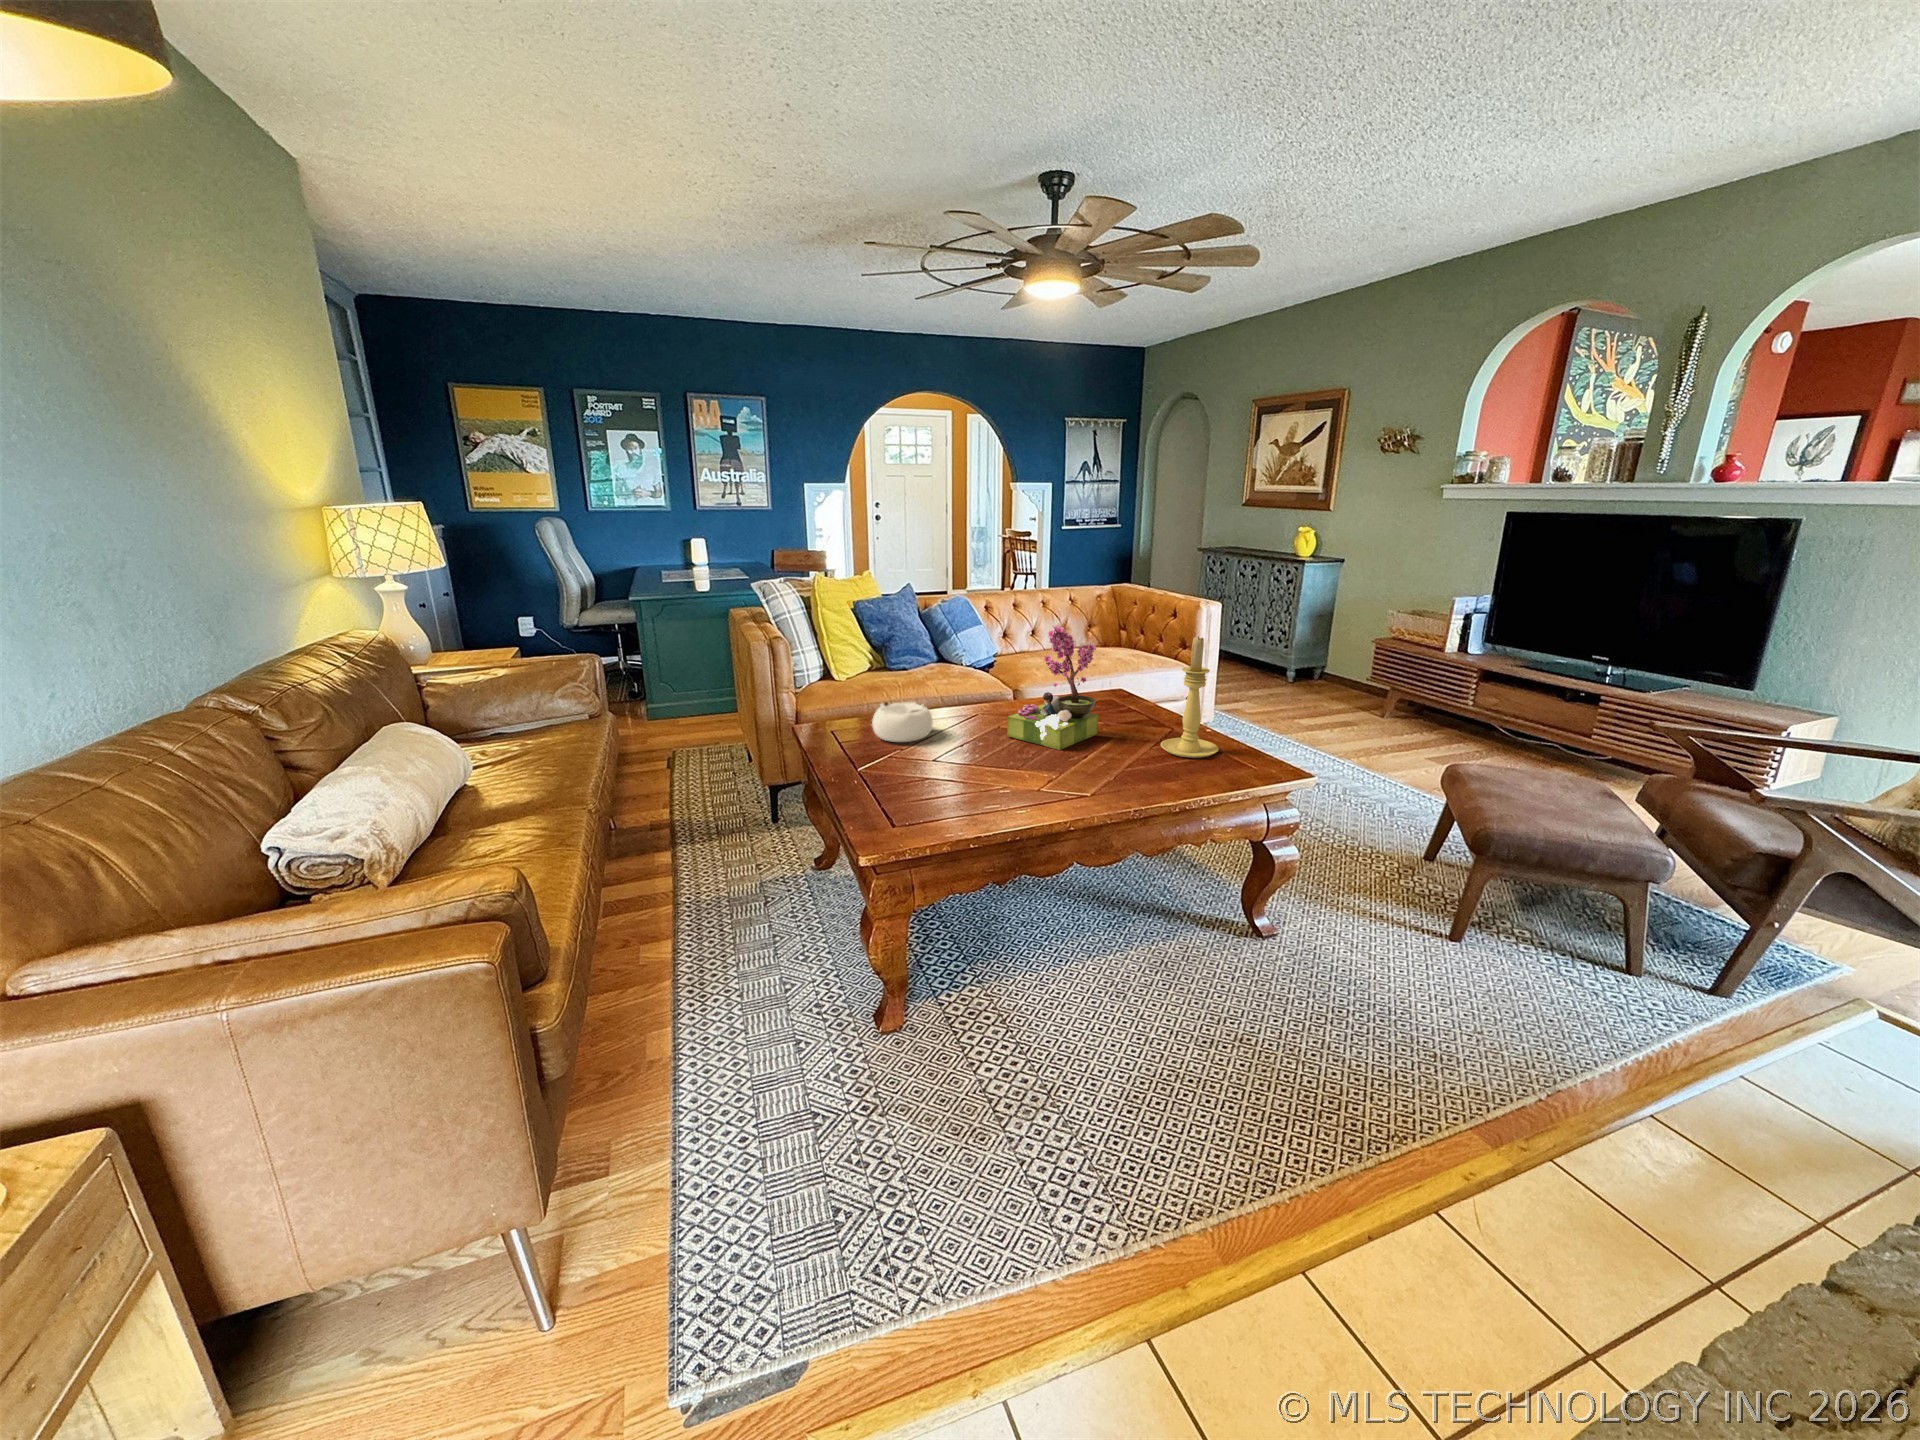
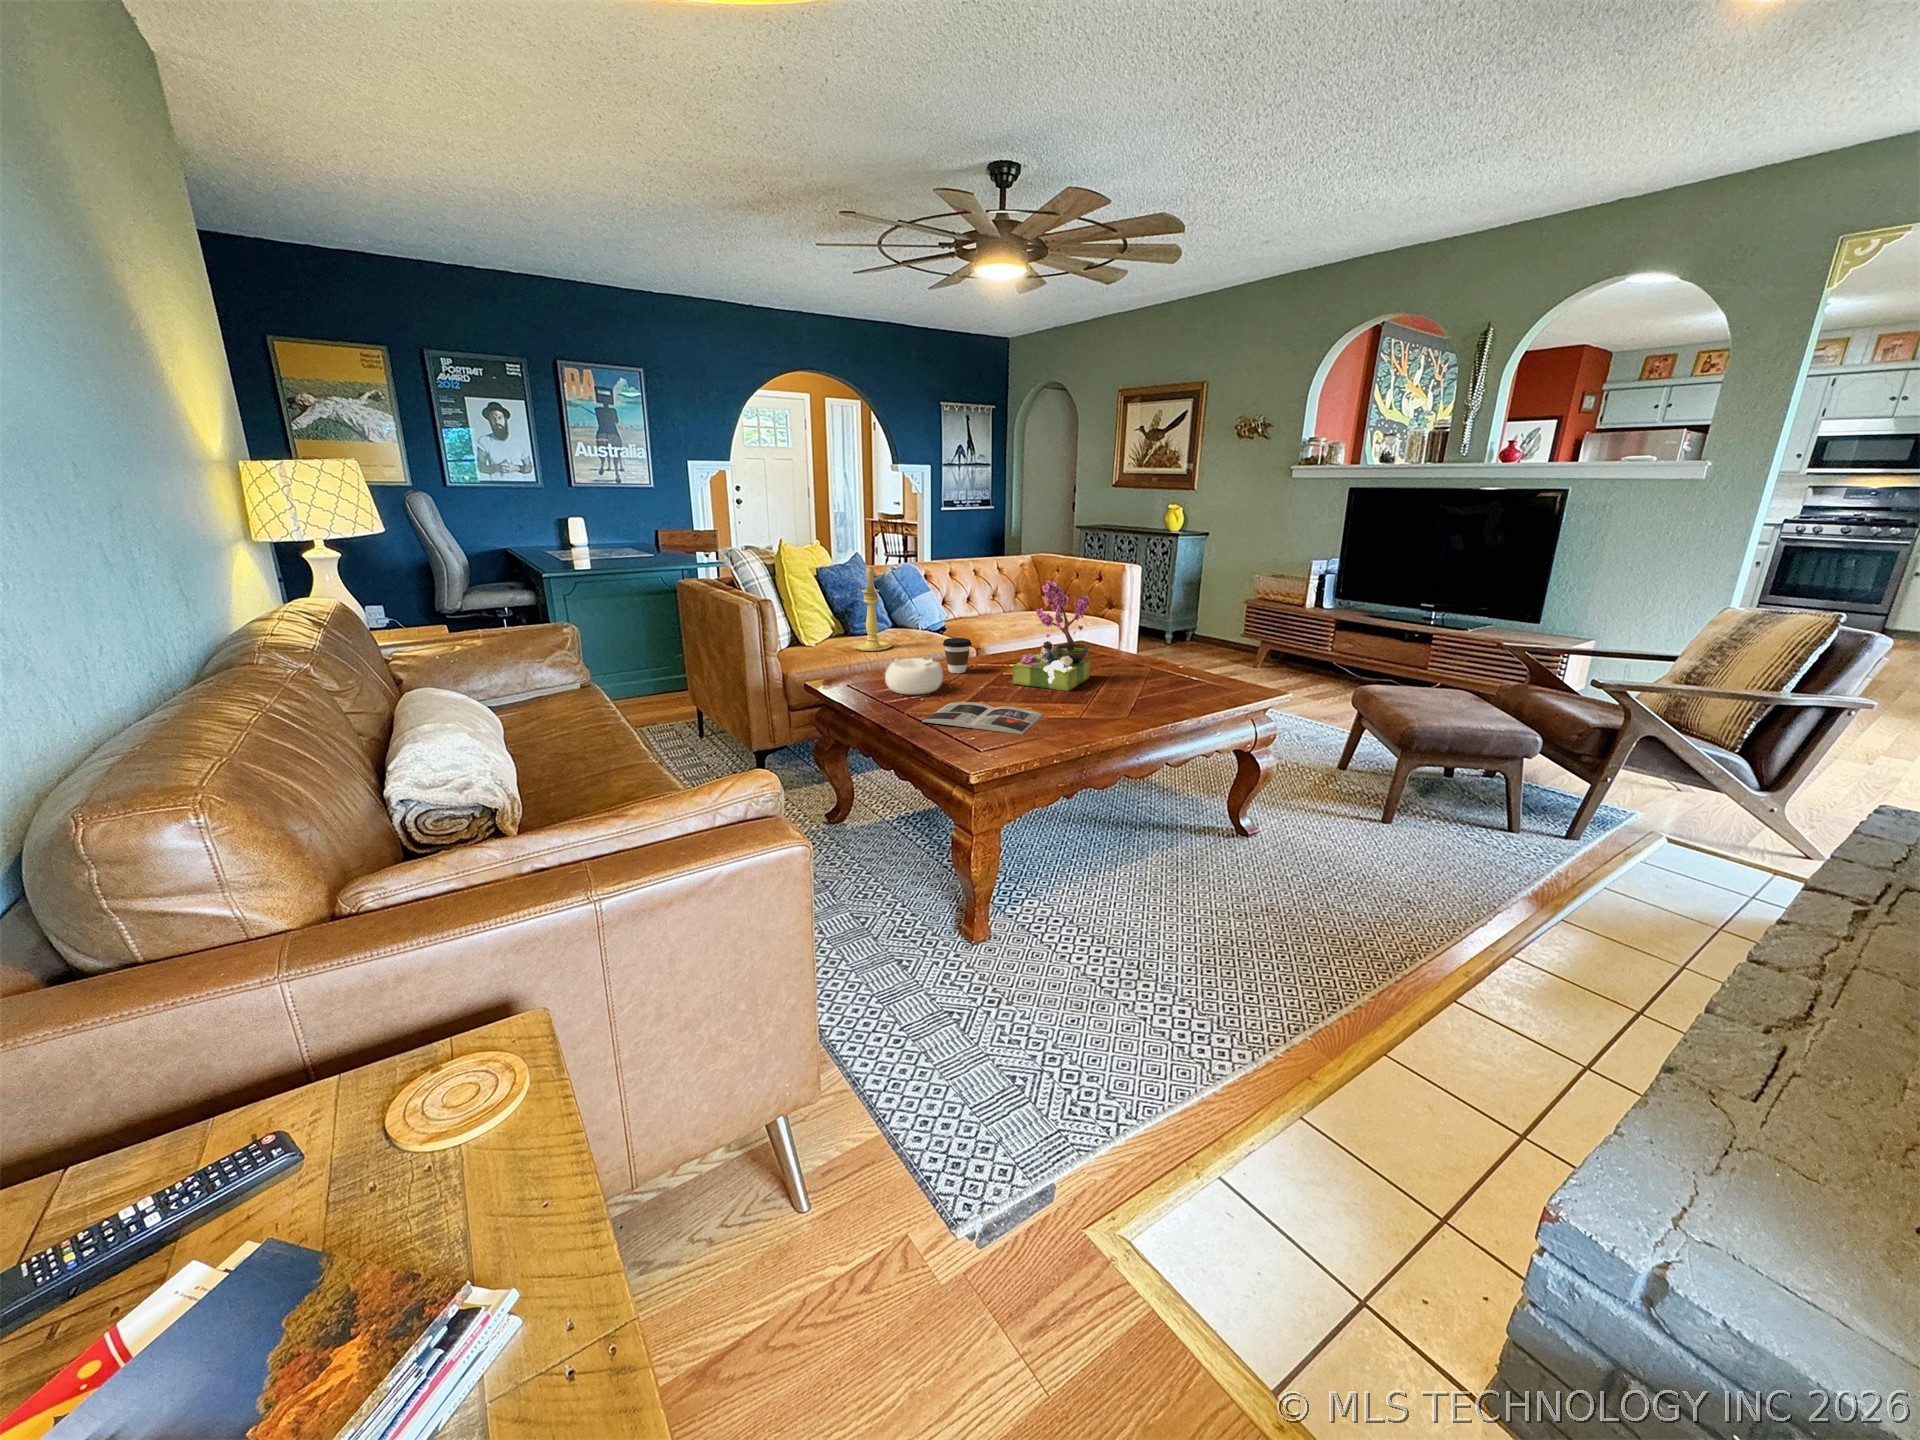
candle holder: present [1161,636,1219,758] -> present [853,568,892,651]
coffee cup: none [948,680,979,719] -> present [943,638,972,673]
magazine: none [875,756,1008,804] -> present [922,702,1043,734]

